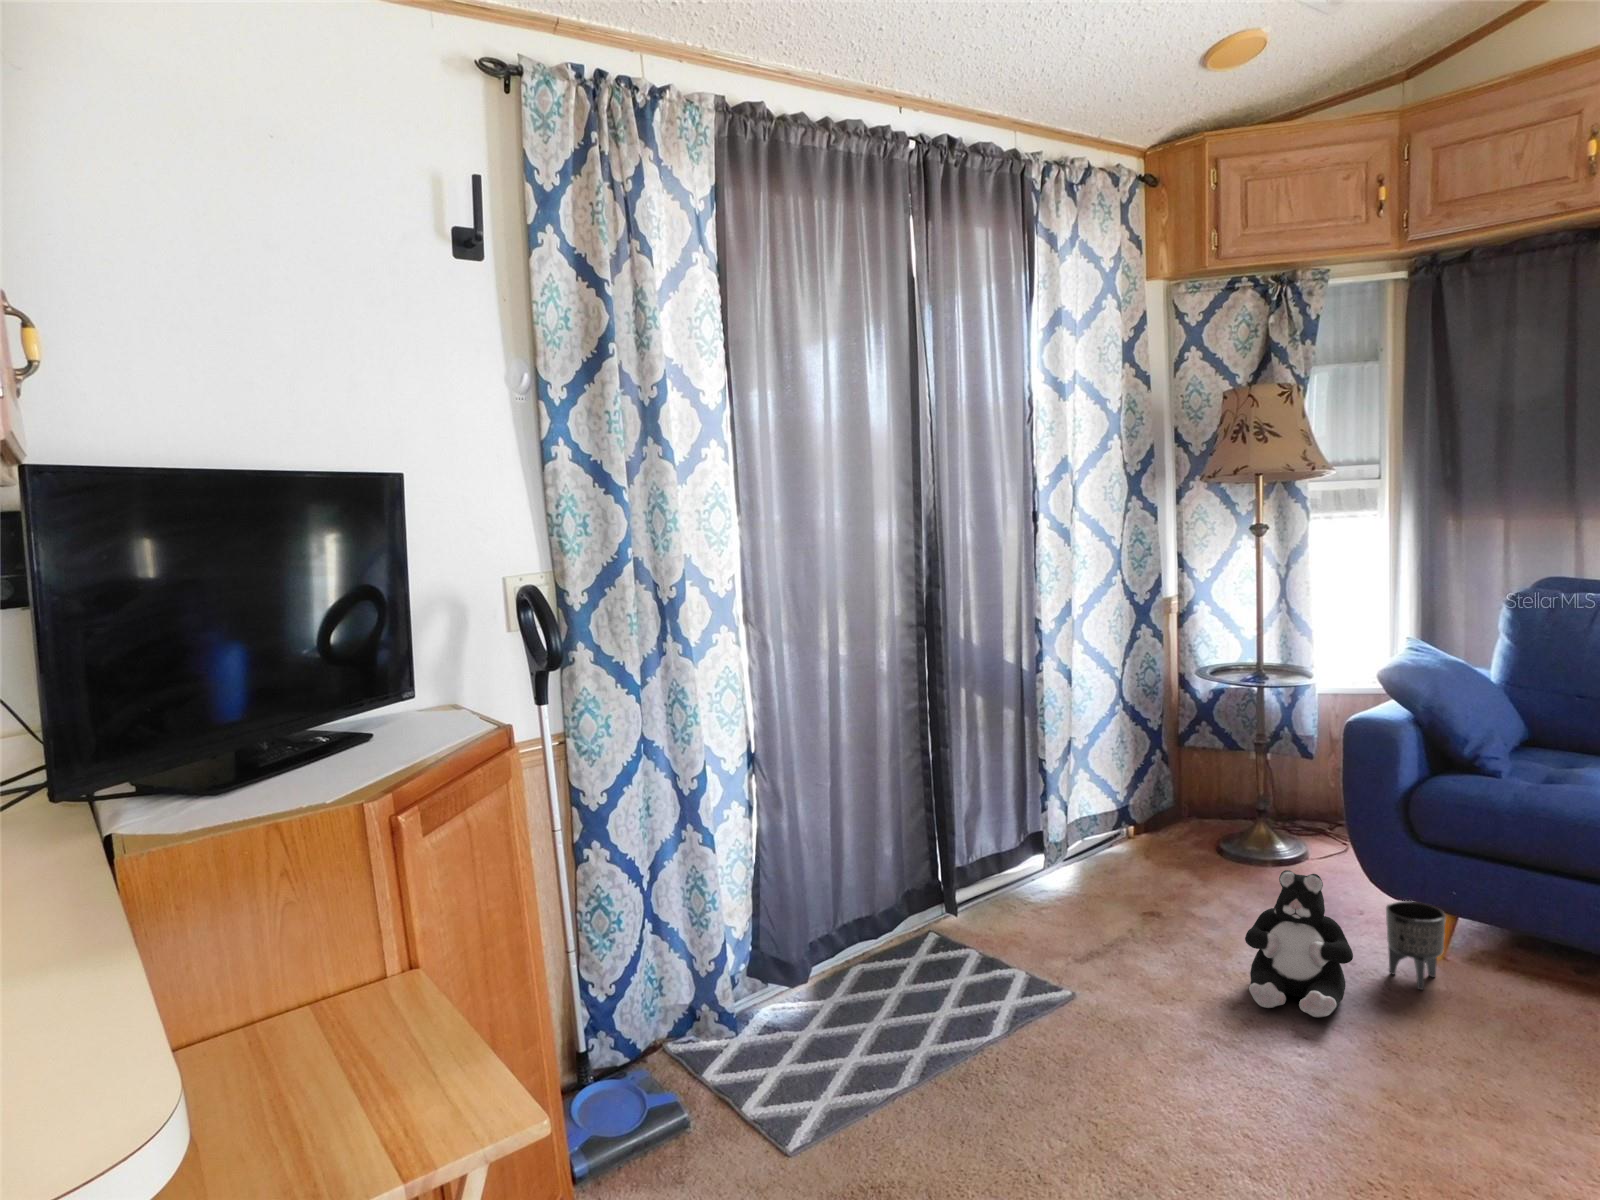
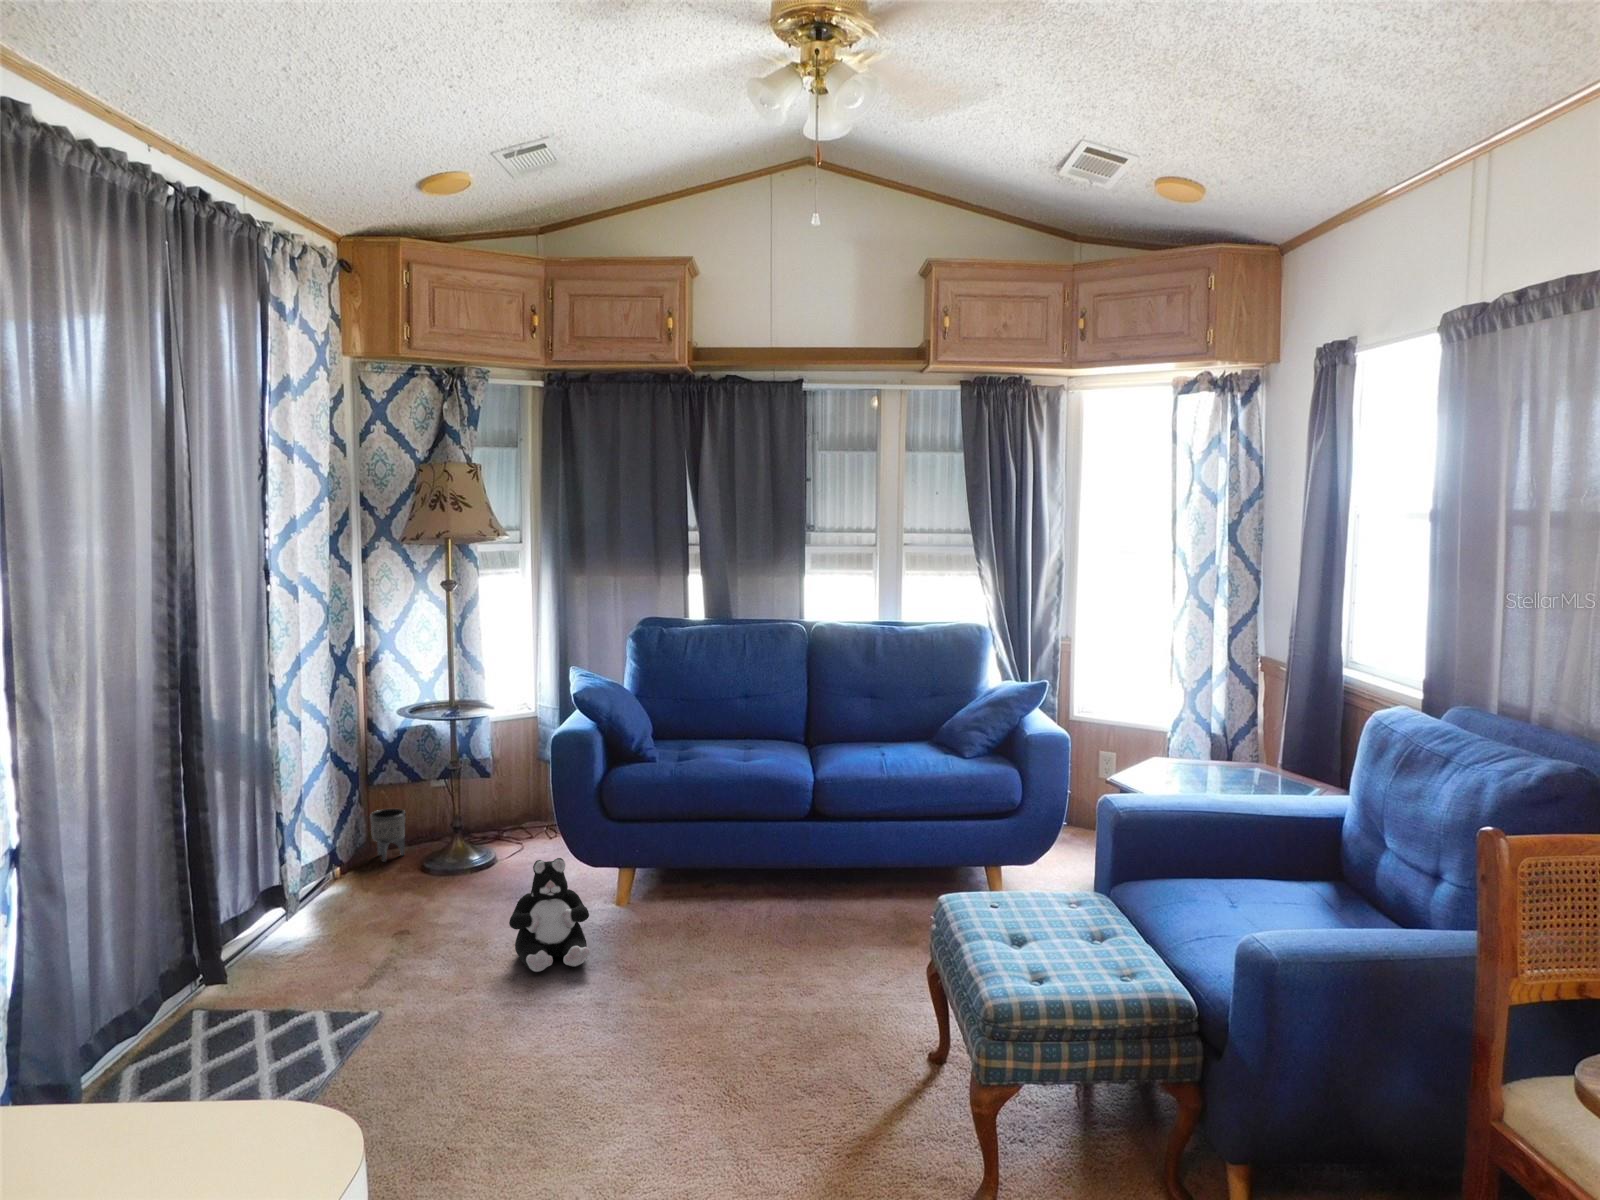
planter: present [1386,901,1446,990] -> present [370,809,406,862]

